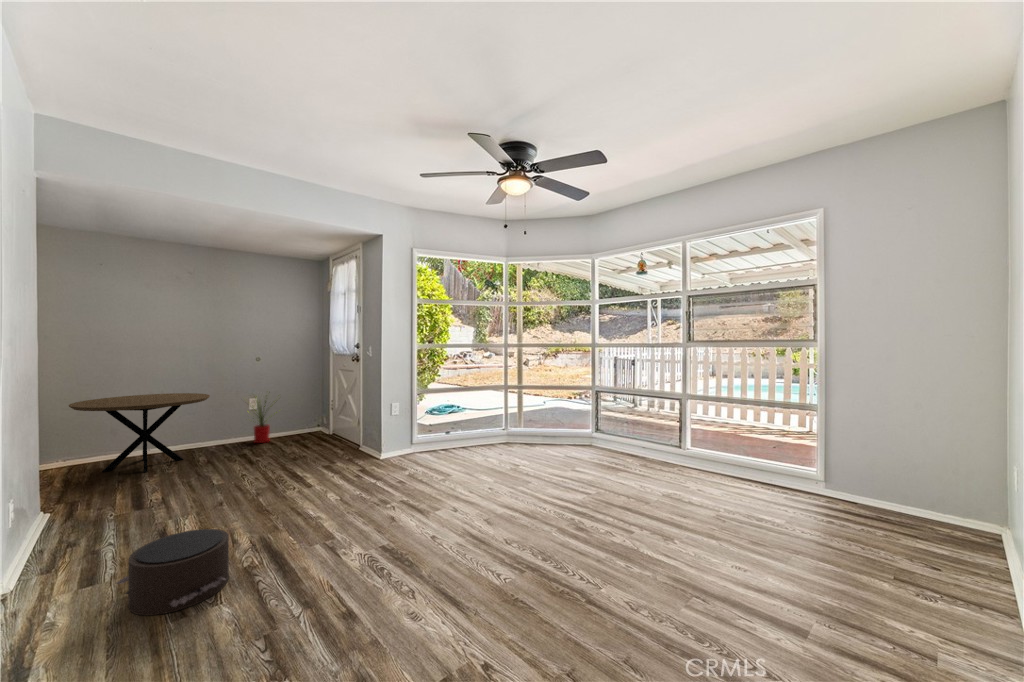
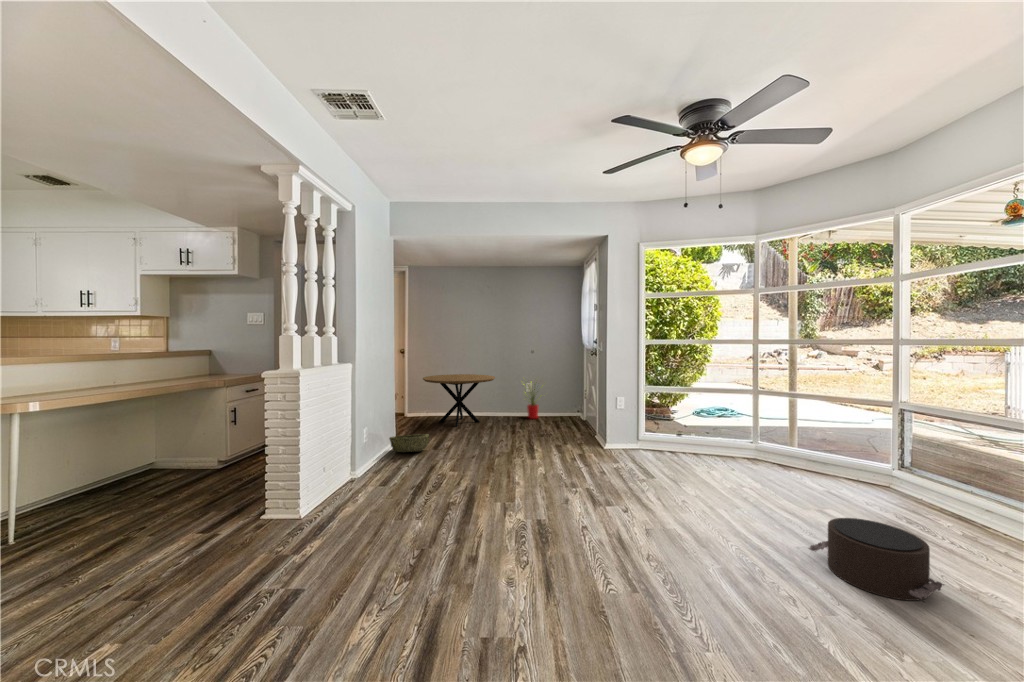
woven basket: none [44,489,129,530] -> present [389,434,429,452]
pouf: present [116,529,229,615] -> present [809,518,944,601]

